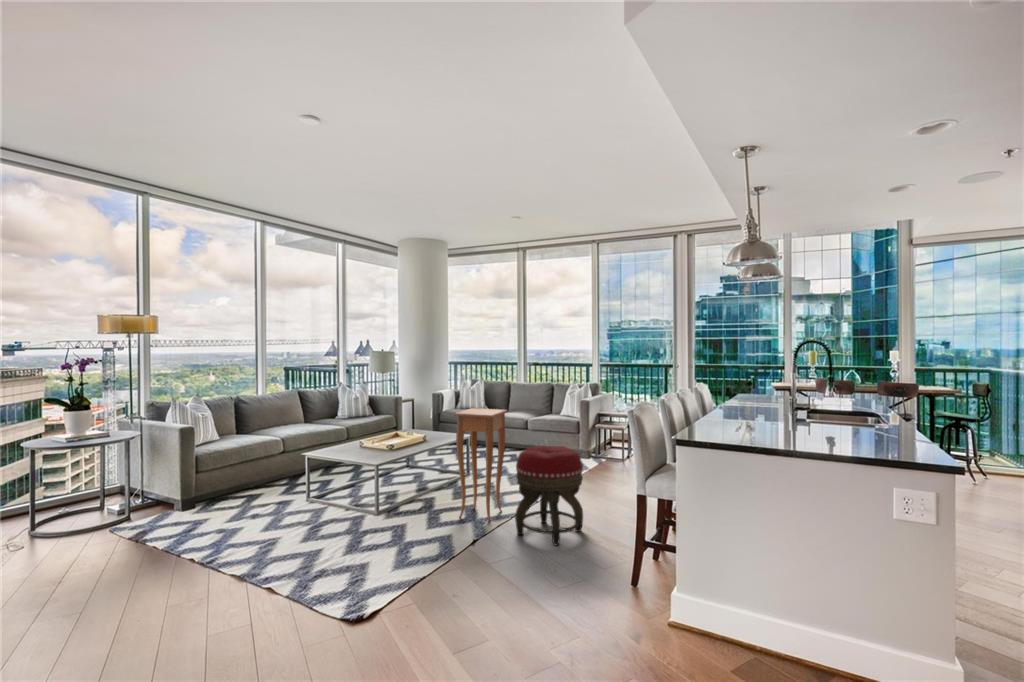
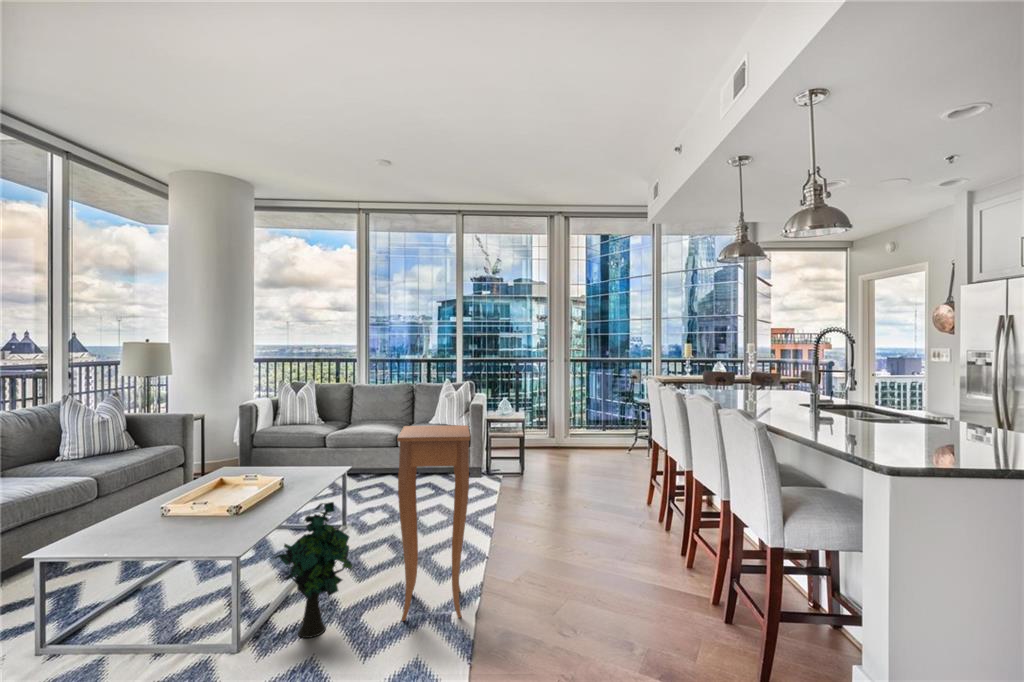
decorative plant: none [395,446,437,516] -> present [273,502,353,638]
footstool: present [515,446,583,545] -> none [518,476,625,642]

